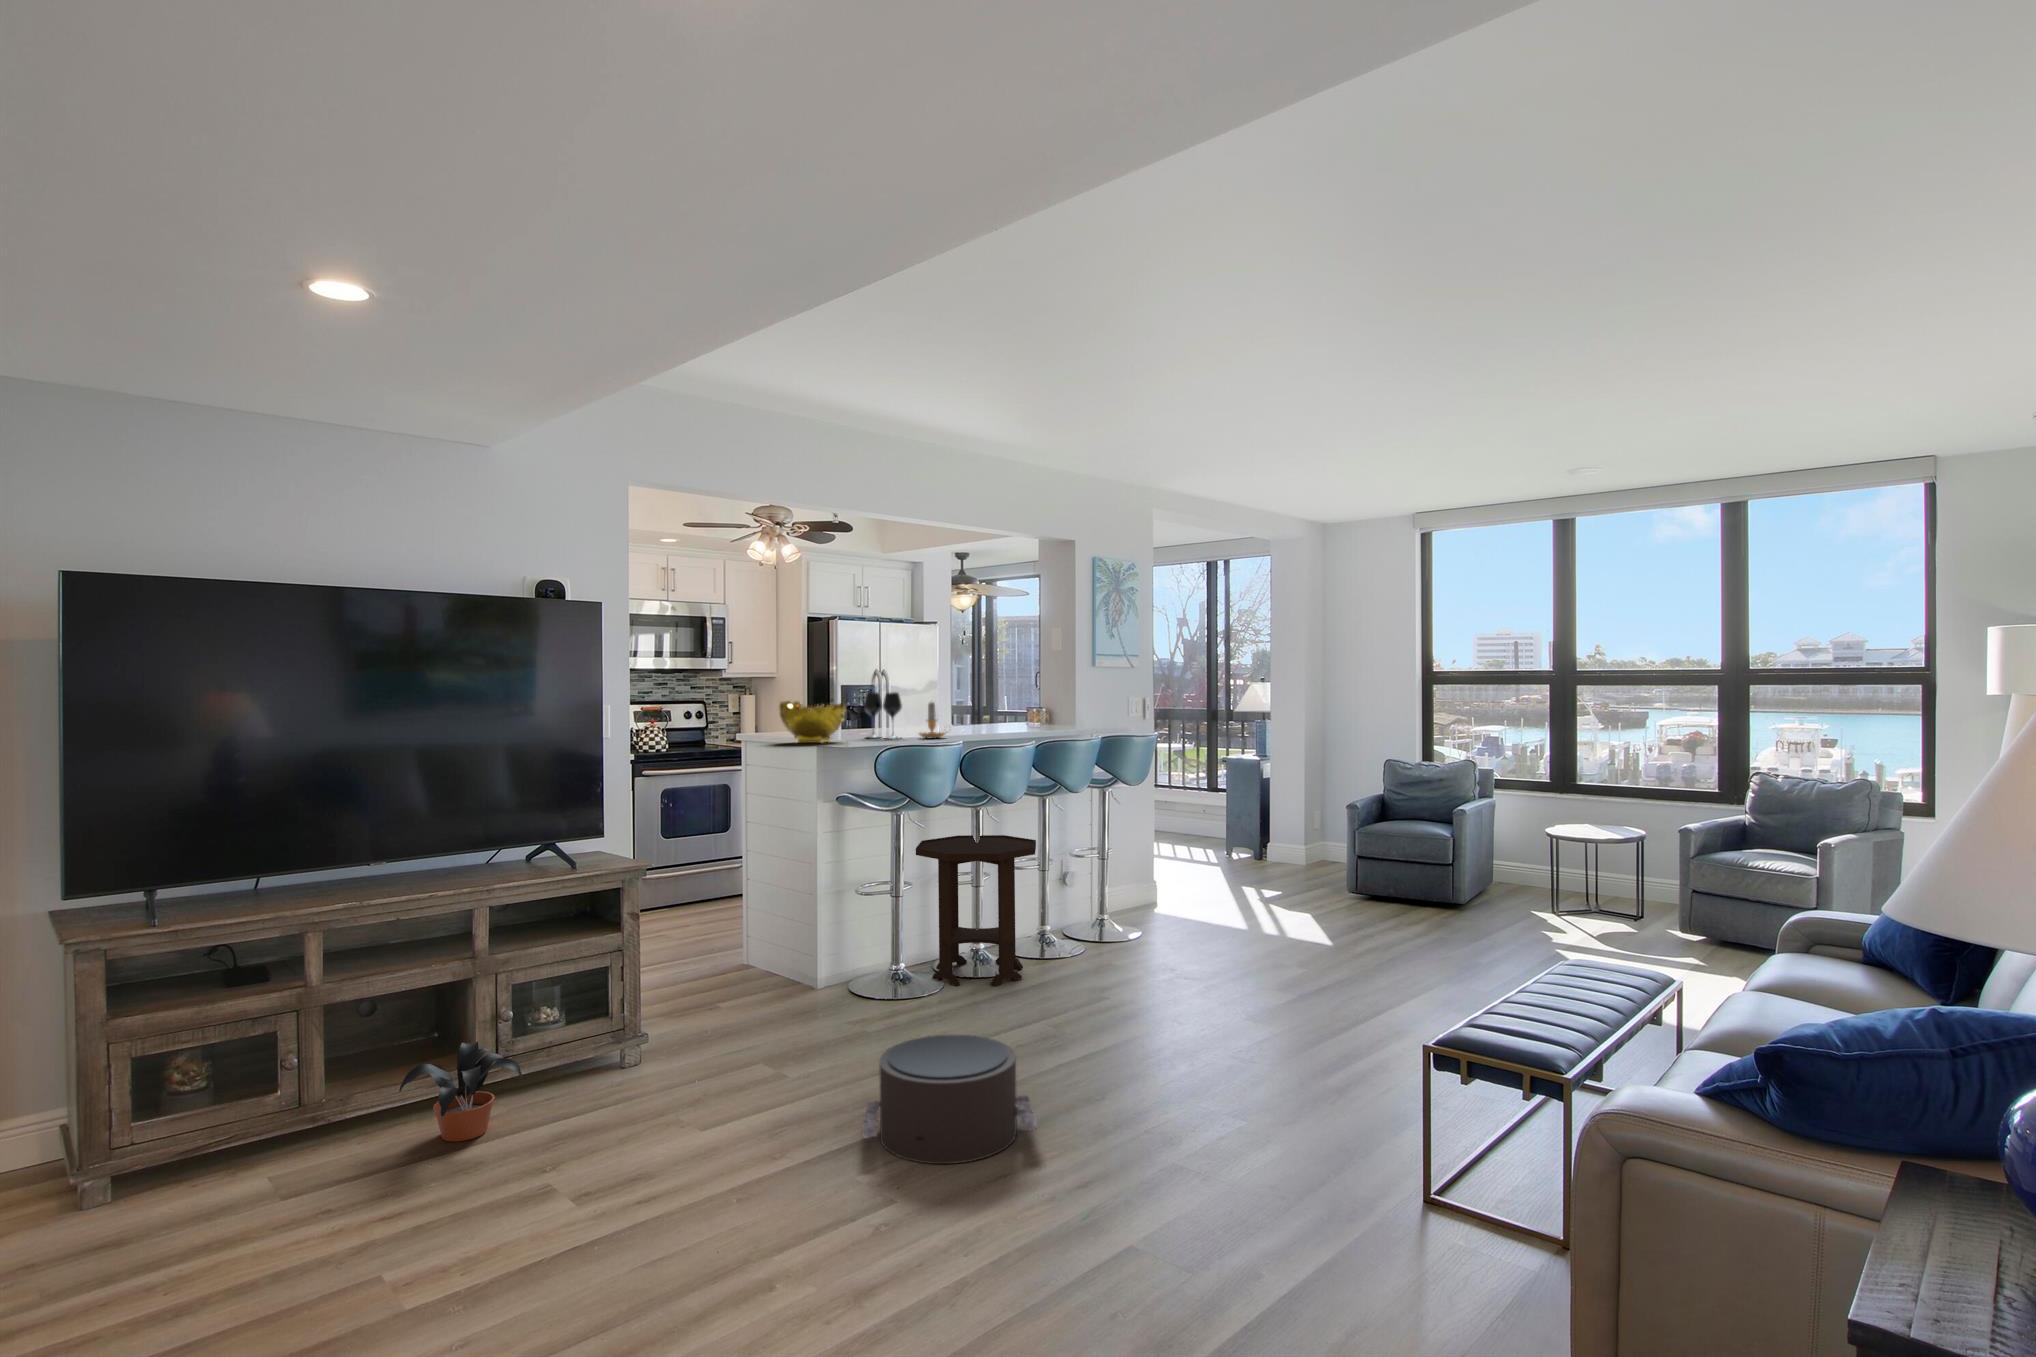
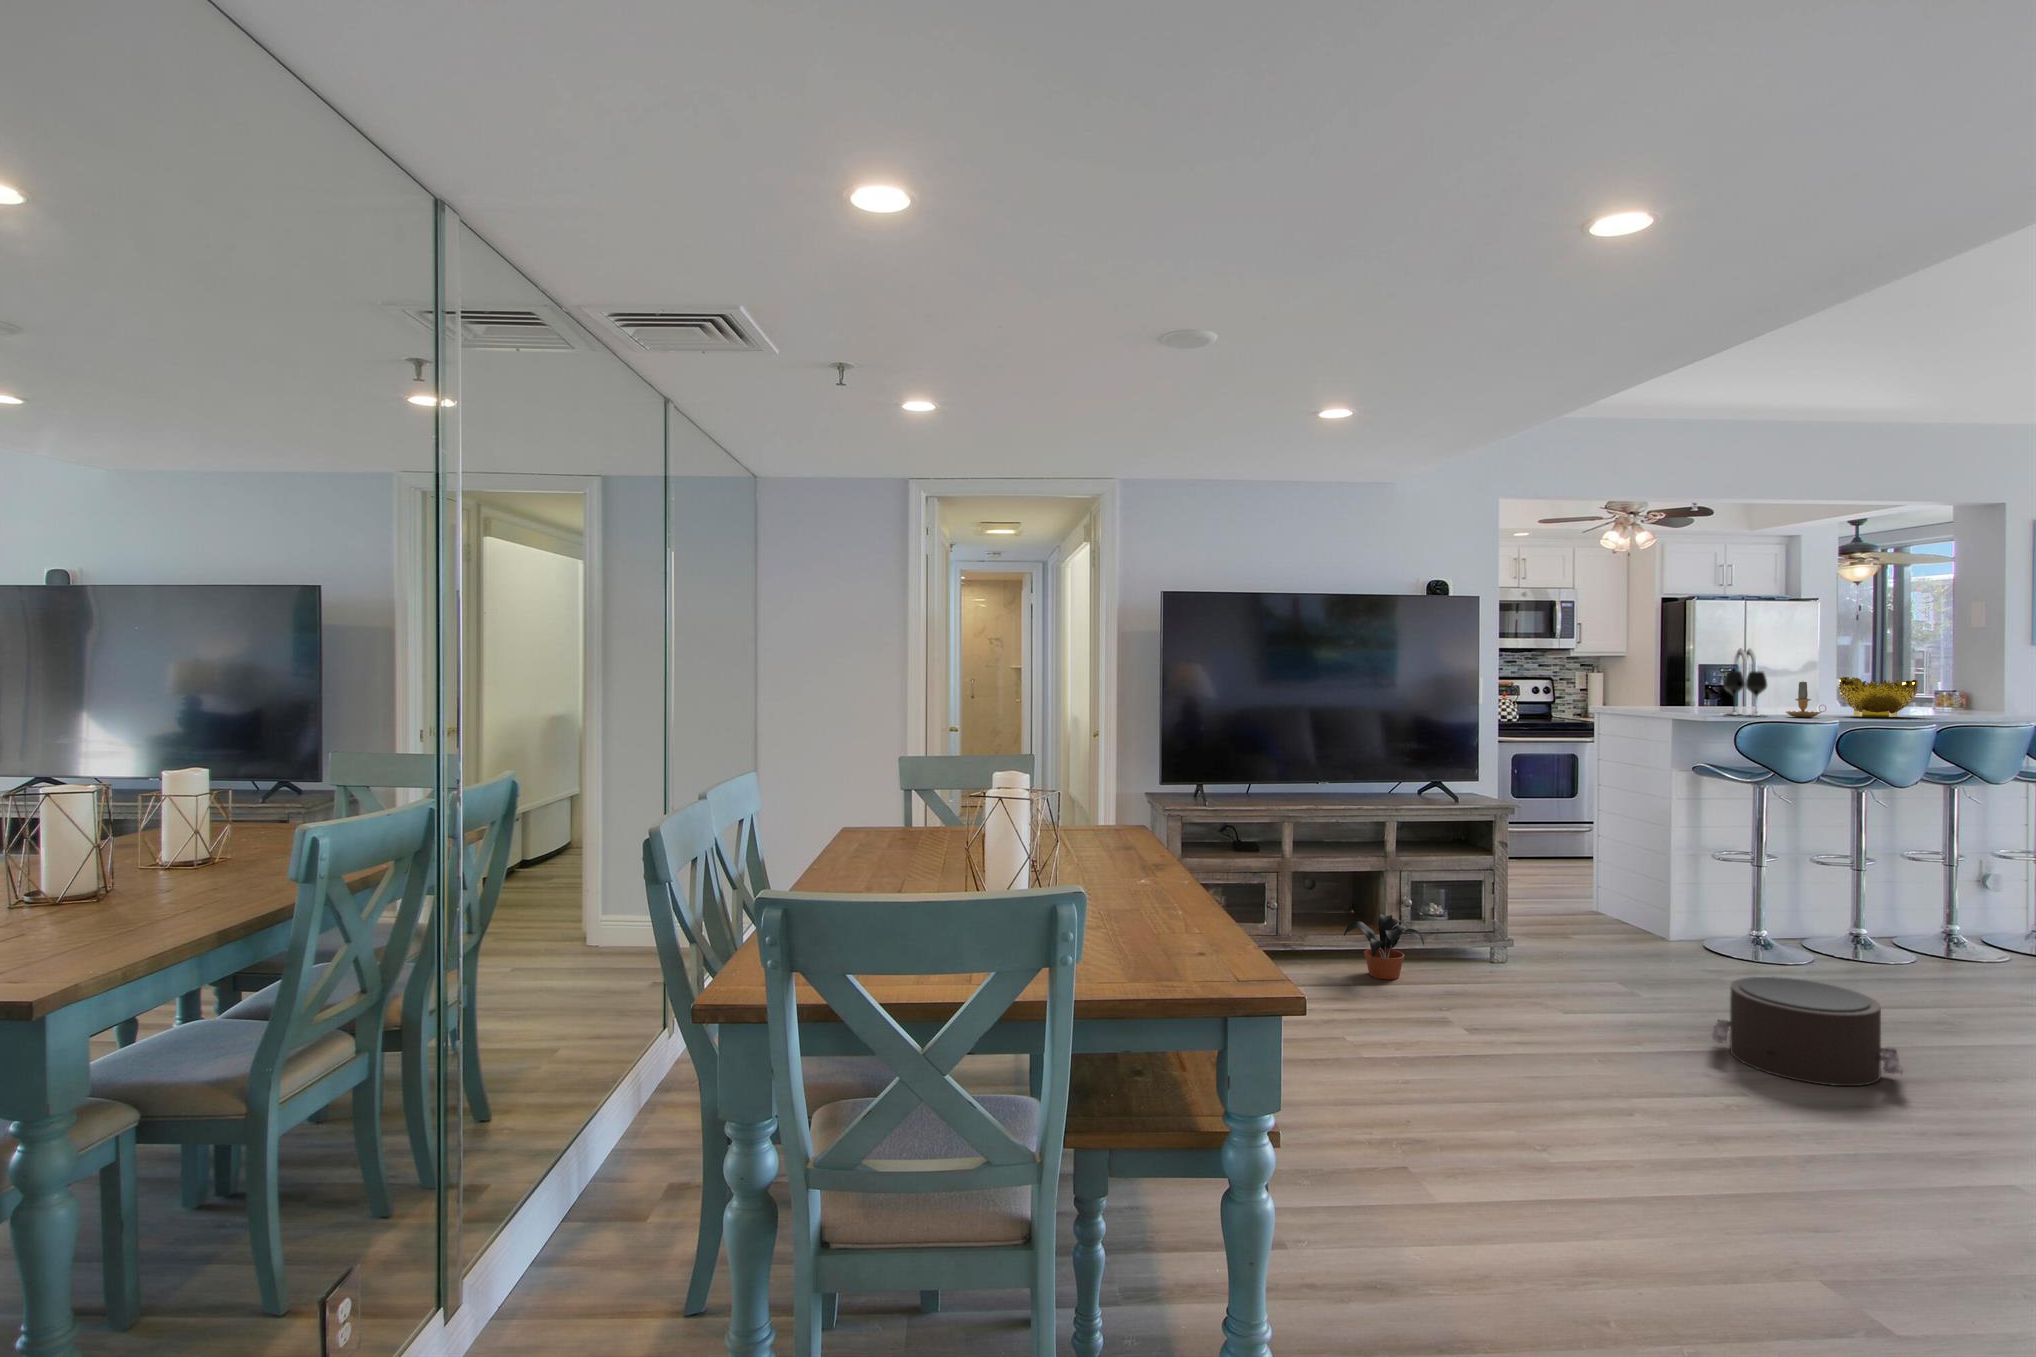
decorative bowl: present [779,701,846,743] -> present [1839,677,1918,717]
side table: present [916,835,1036,986] -> none [1780,817,1936,969]

